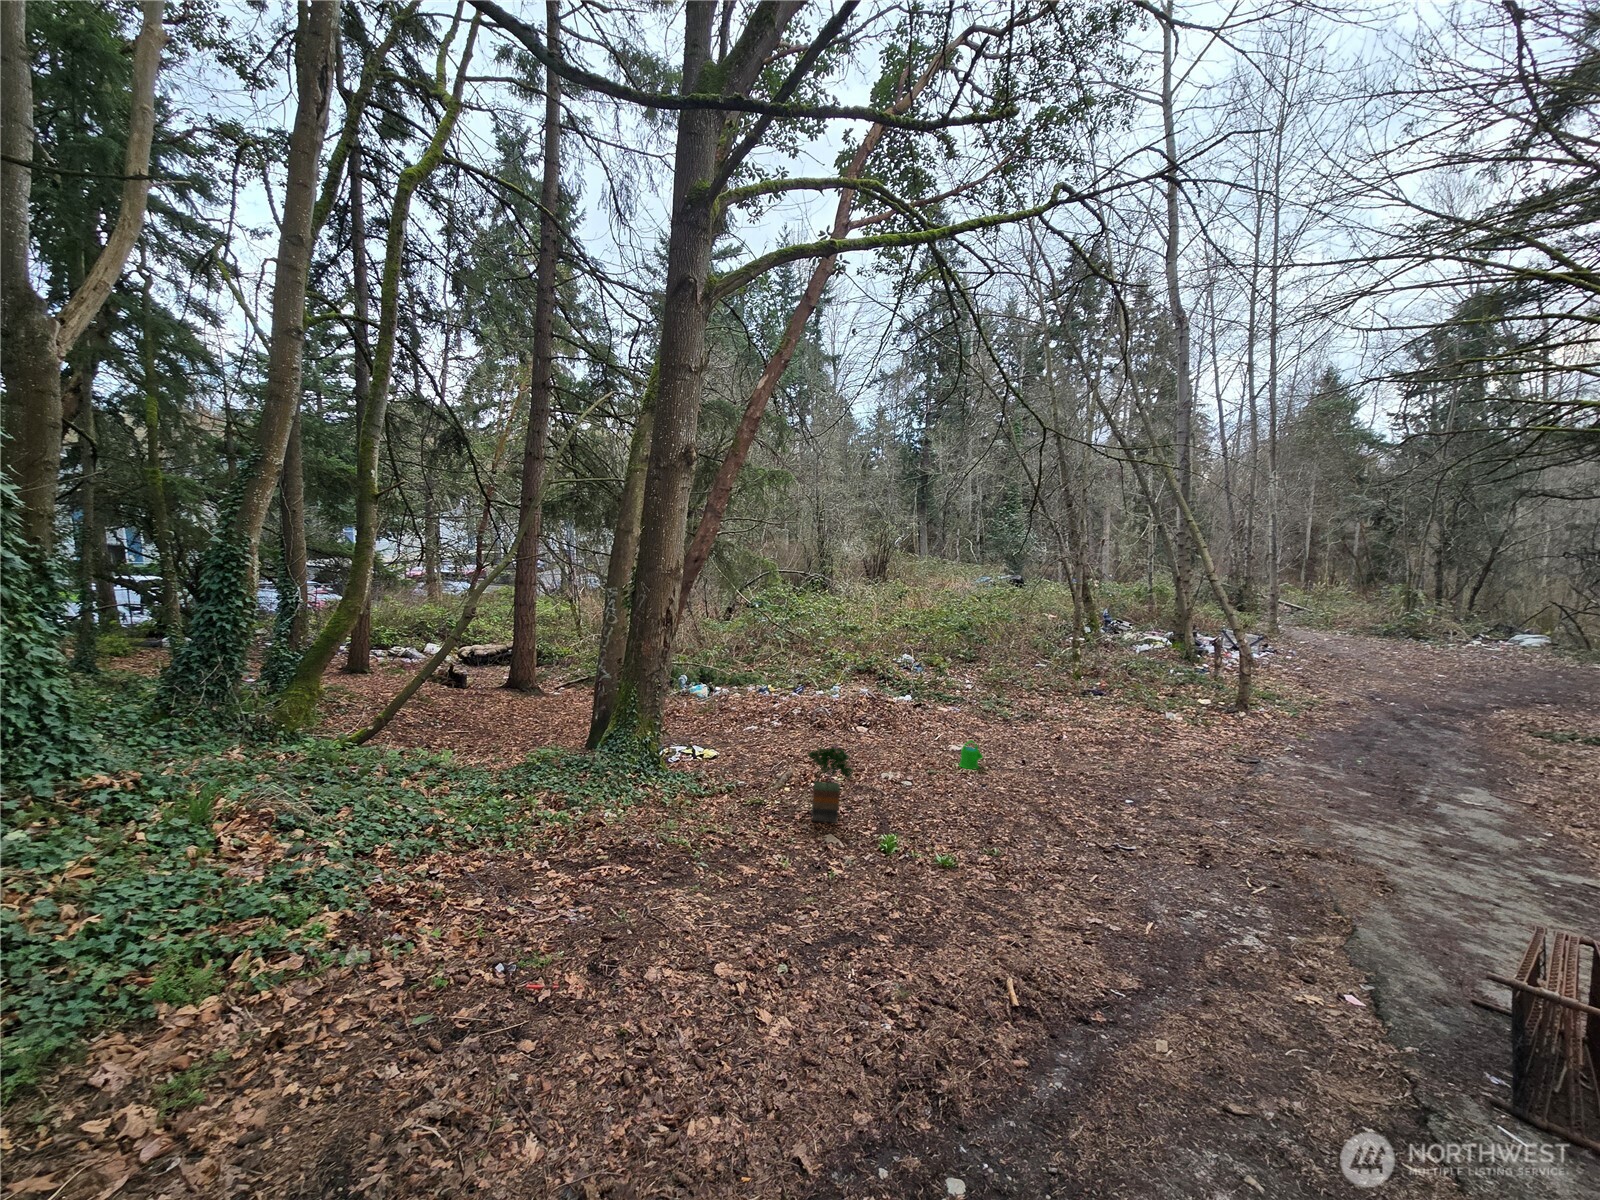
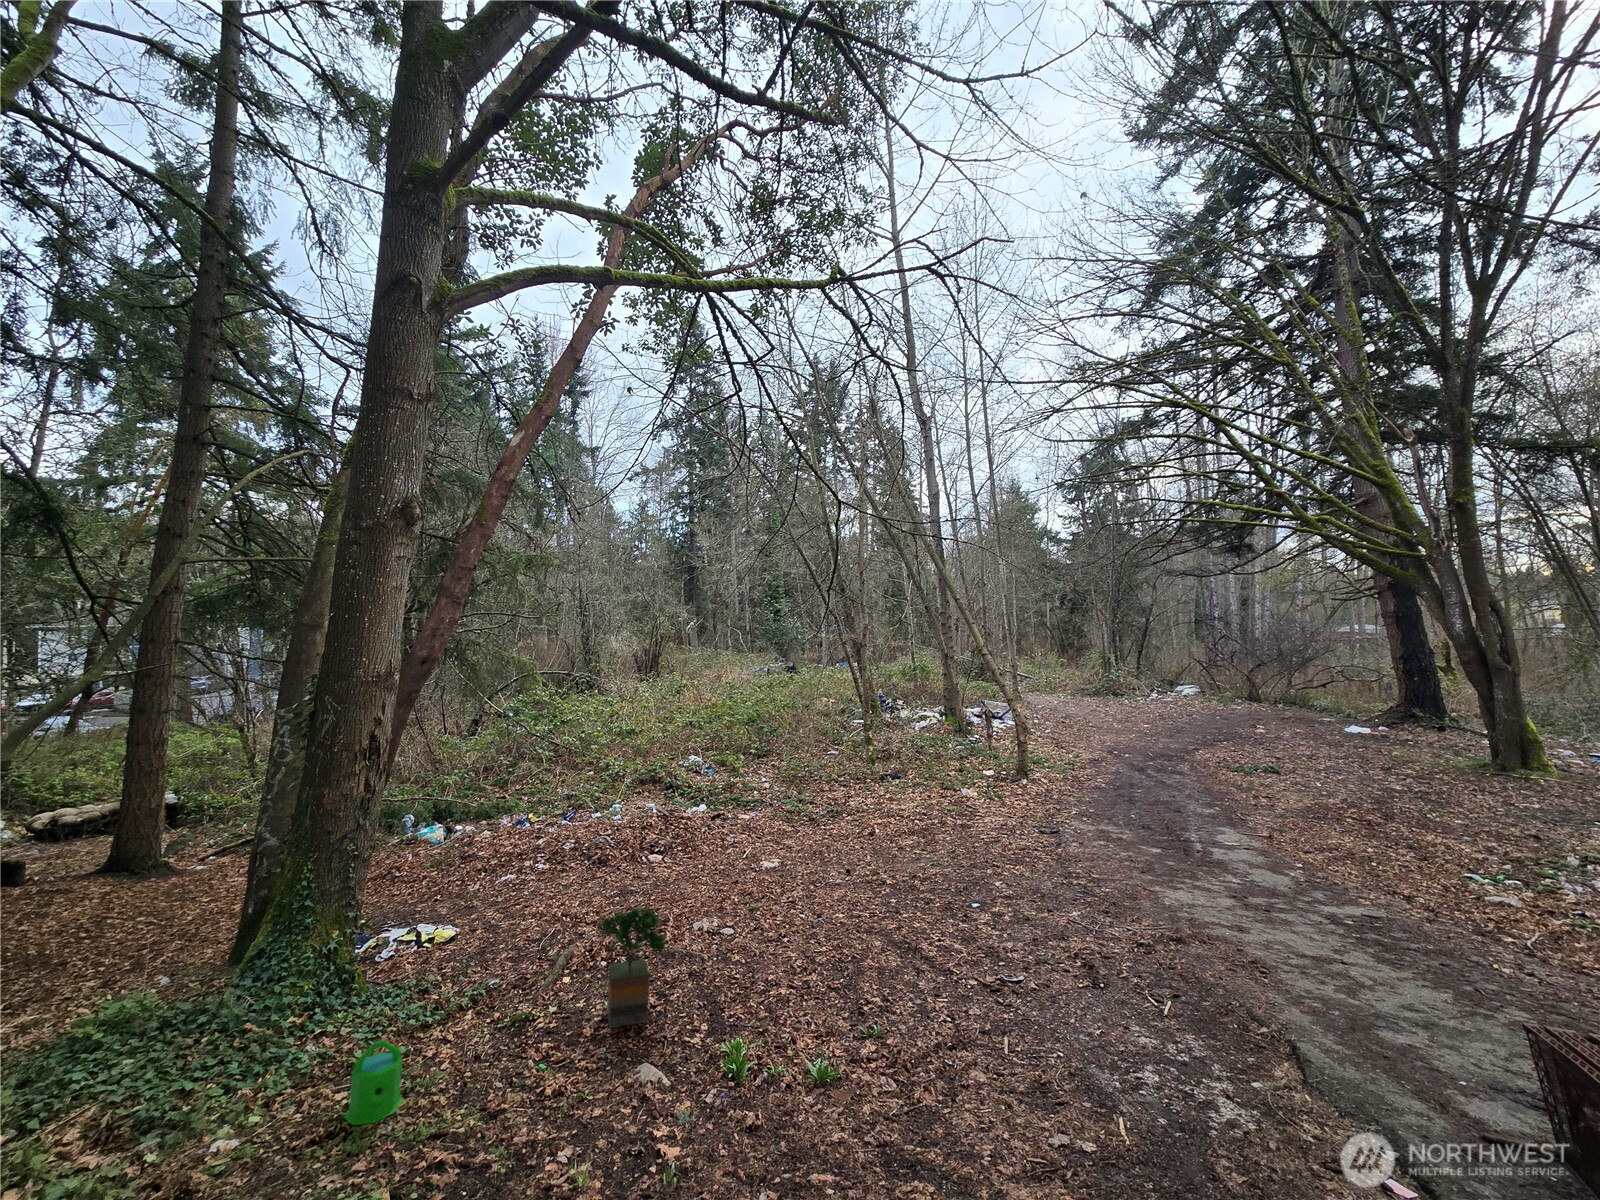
watering can: present [959,740,983,769] -> present [344,1040,403,1125]

